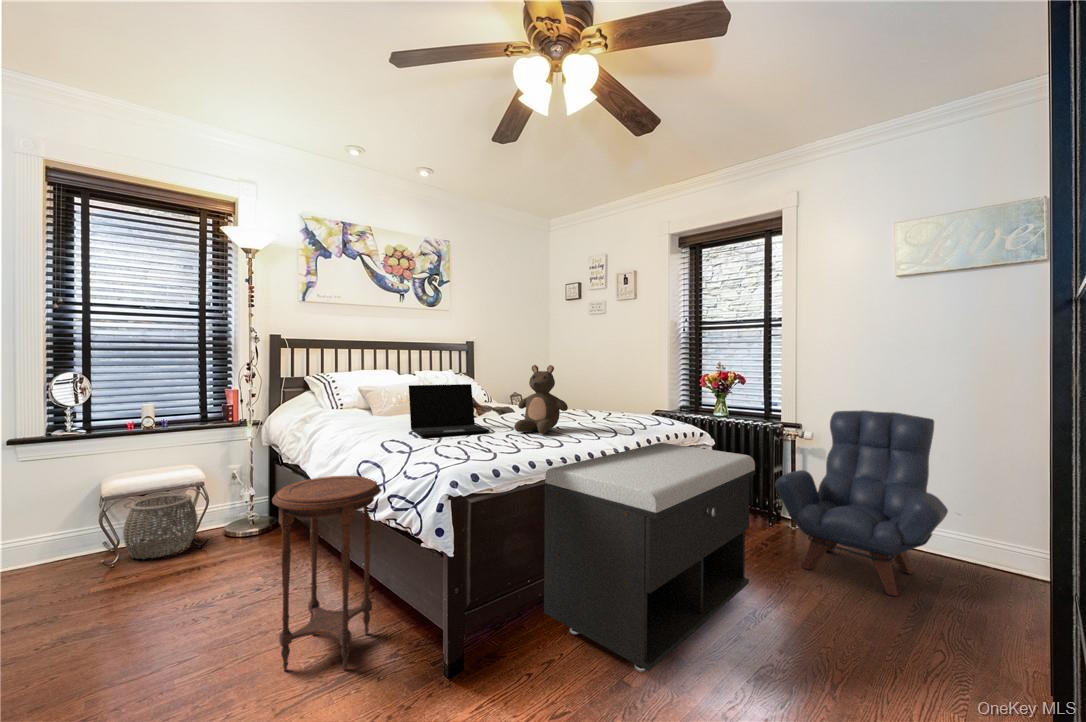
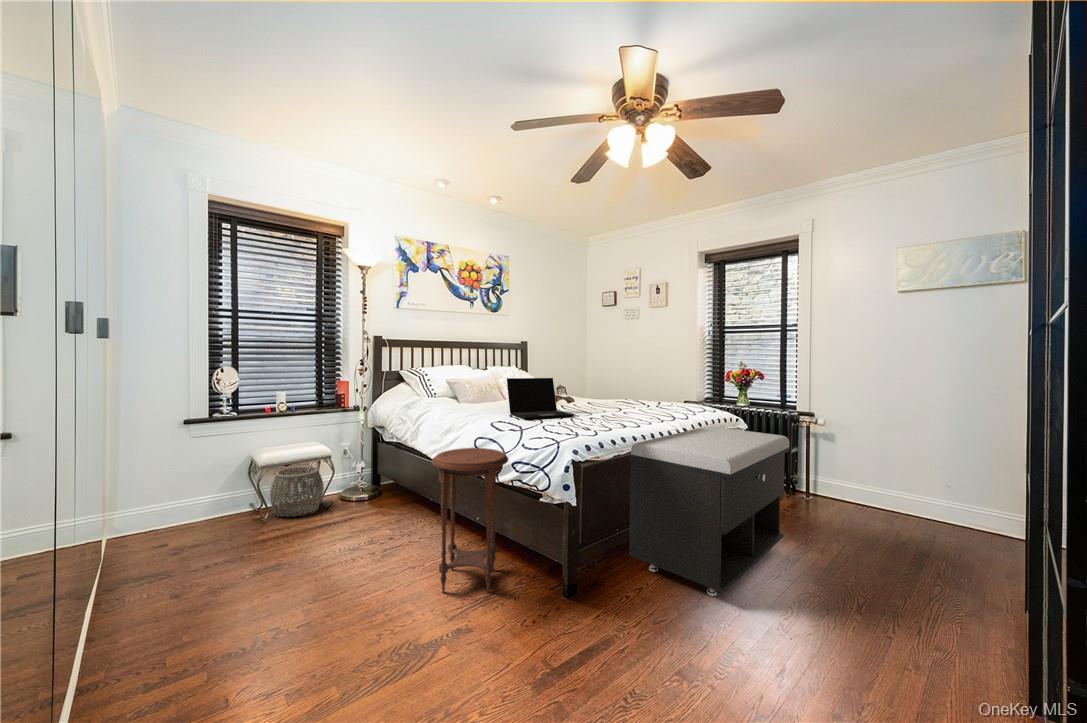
stuffed bear: present [514,365,568,434] -> none [593,363,636,418]
armchair: present [775,410,948,596] -> none [798,403,942,549]

